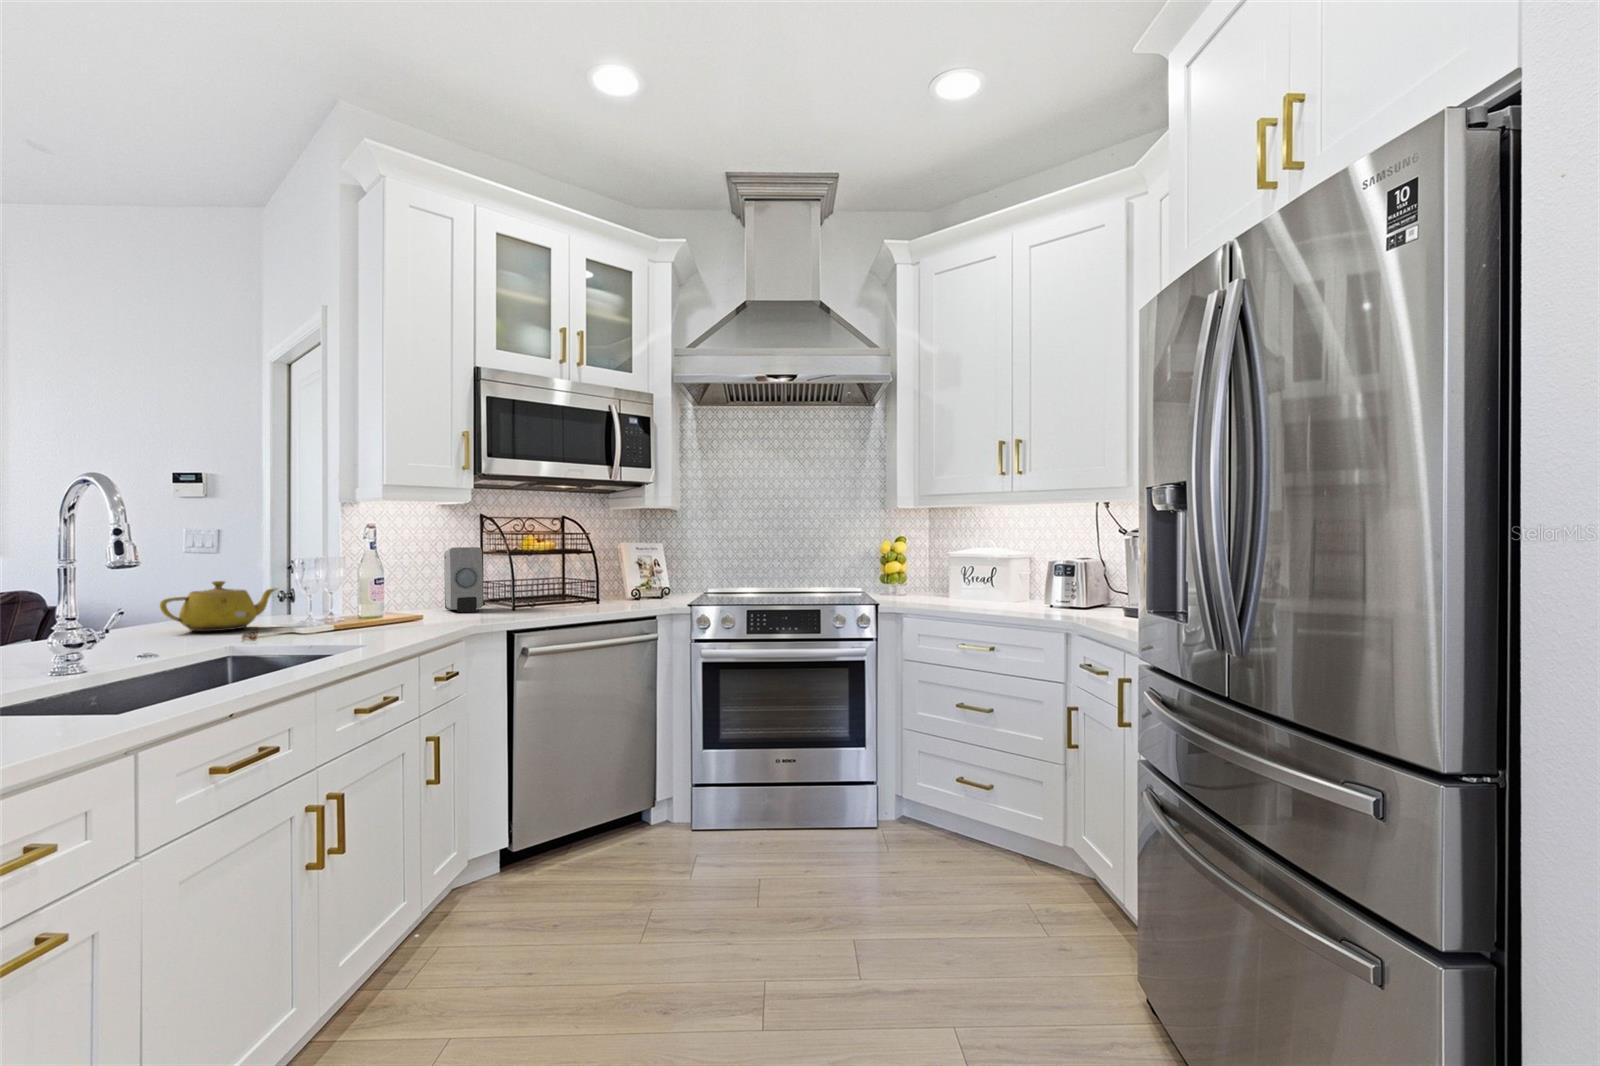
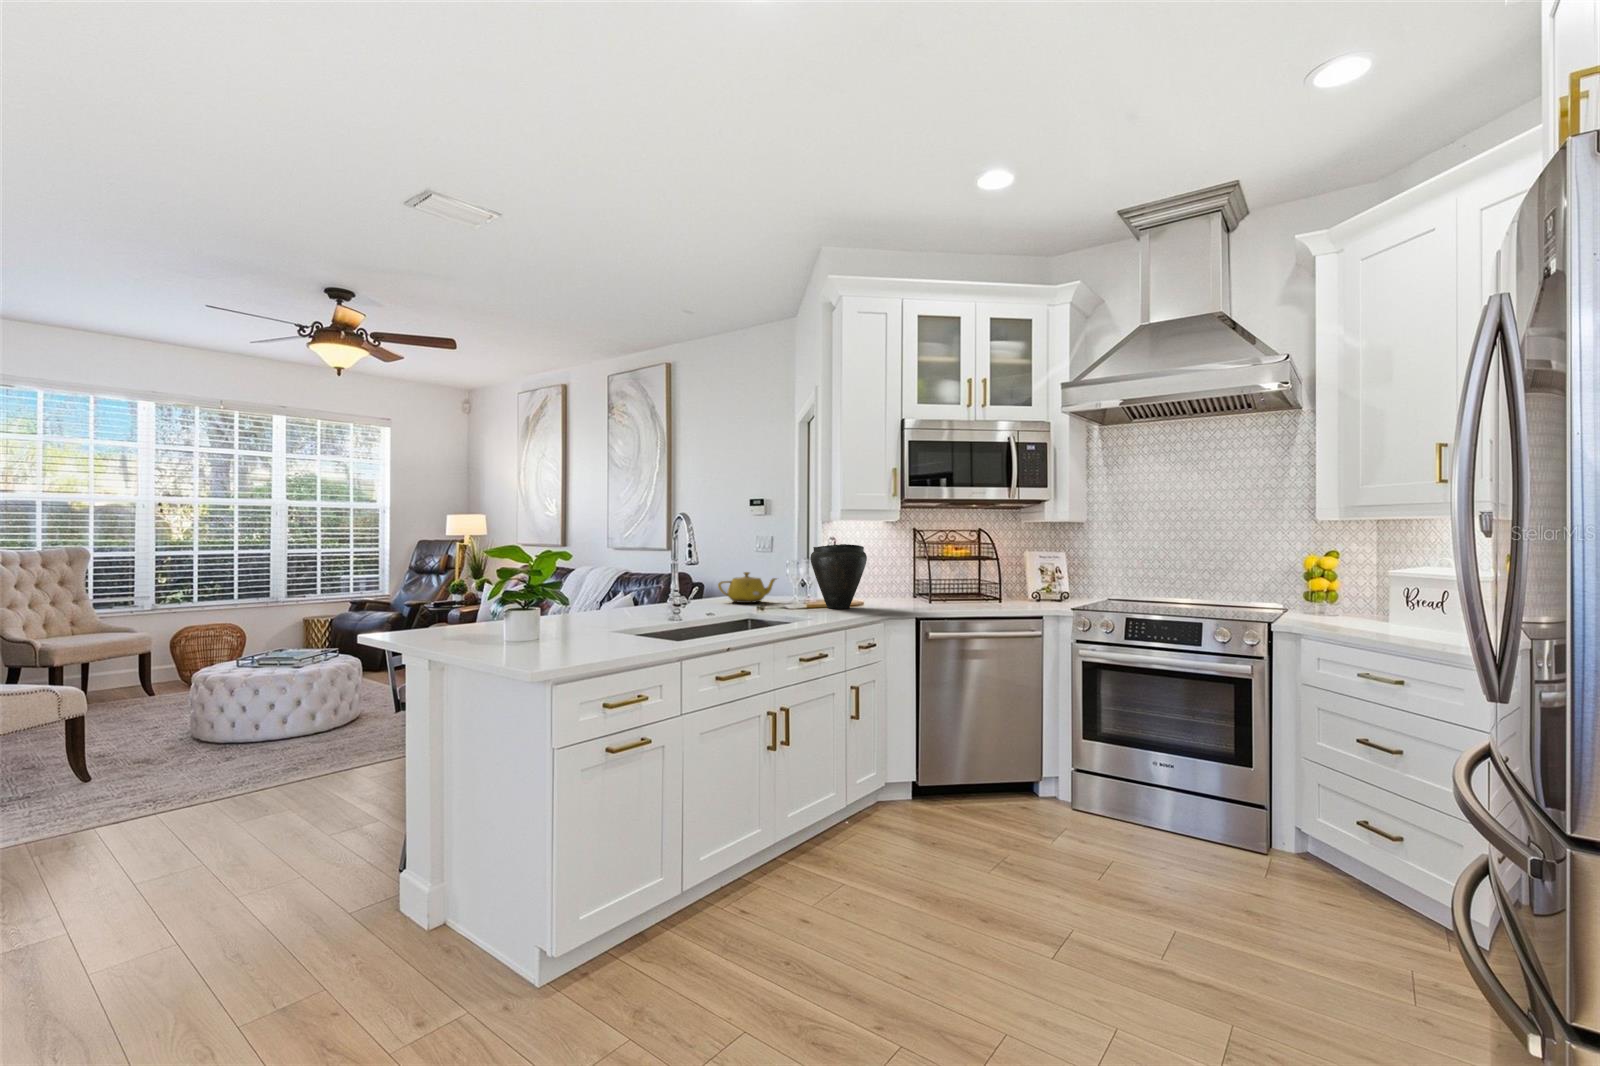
vase: none [344,534,436,628] -> present [810,544,867,609]
soap dispenser: present [444,547,483,612] -> none [885,553,908,602]

